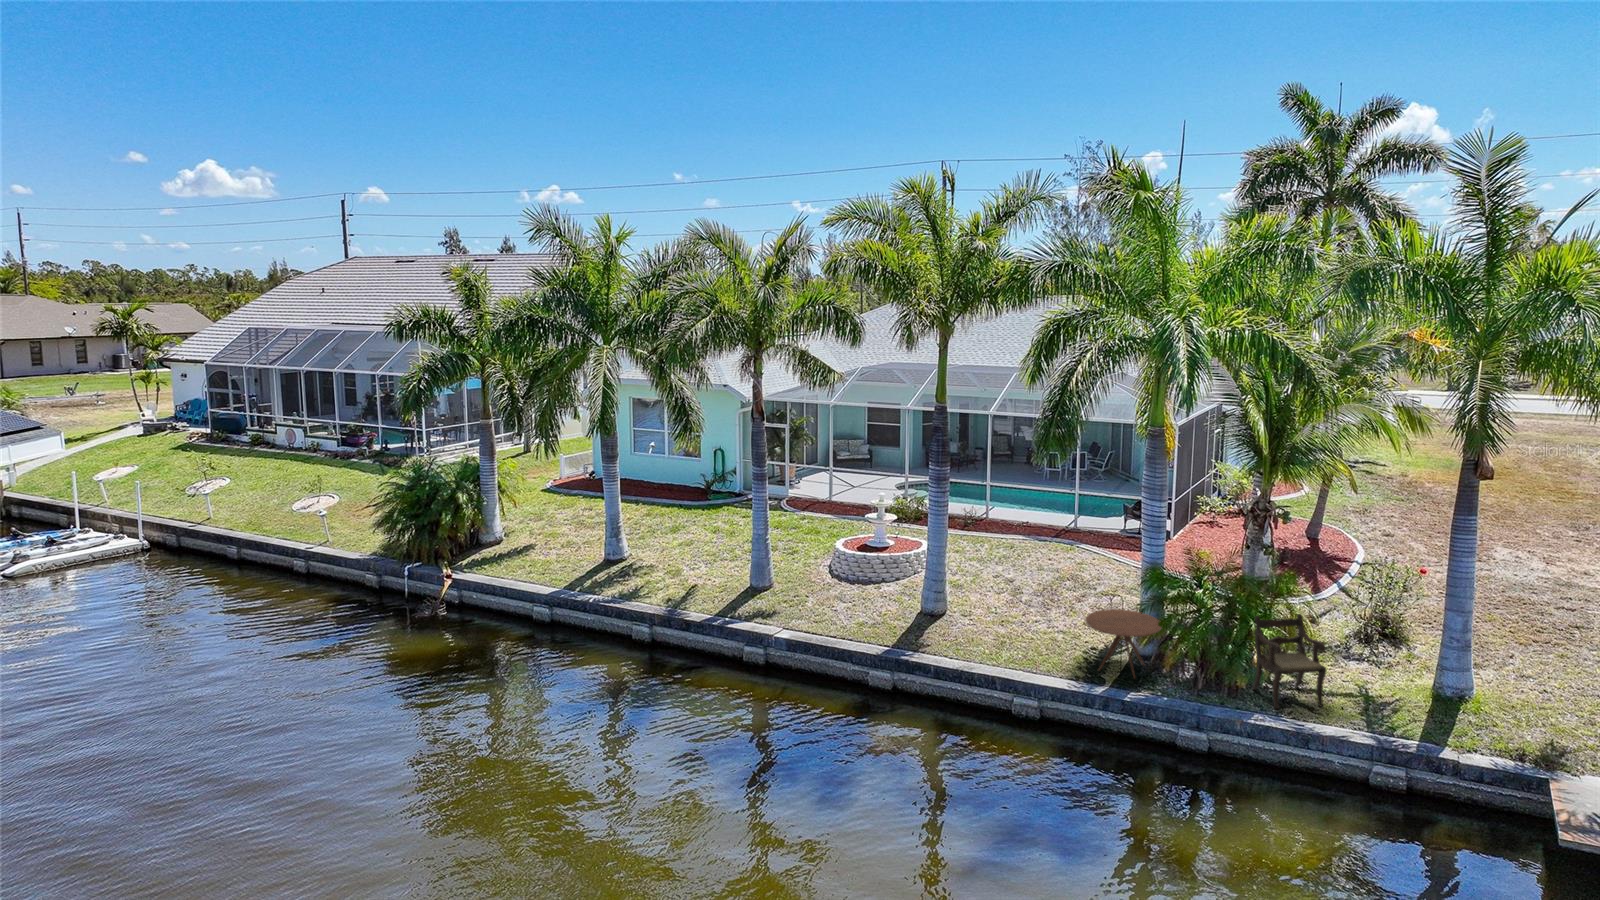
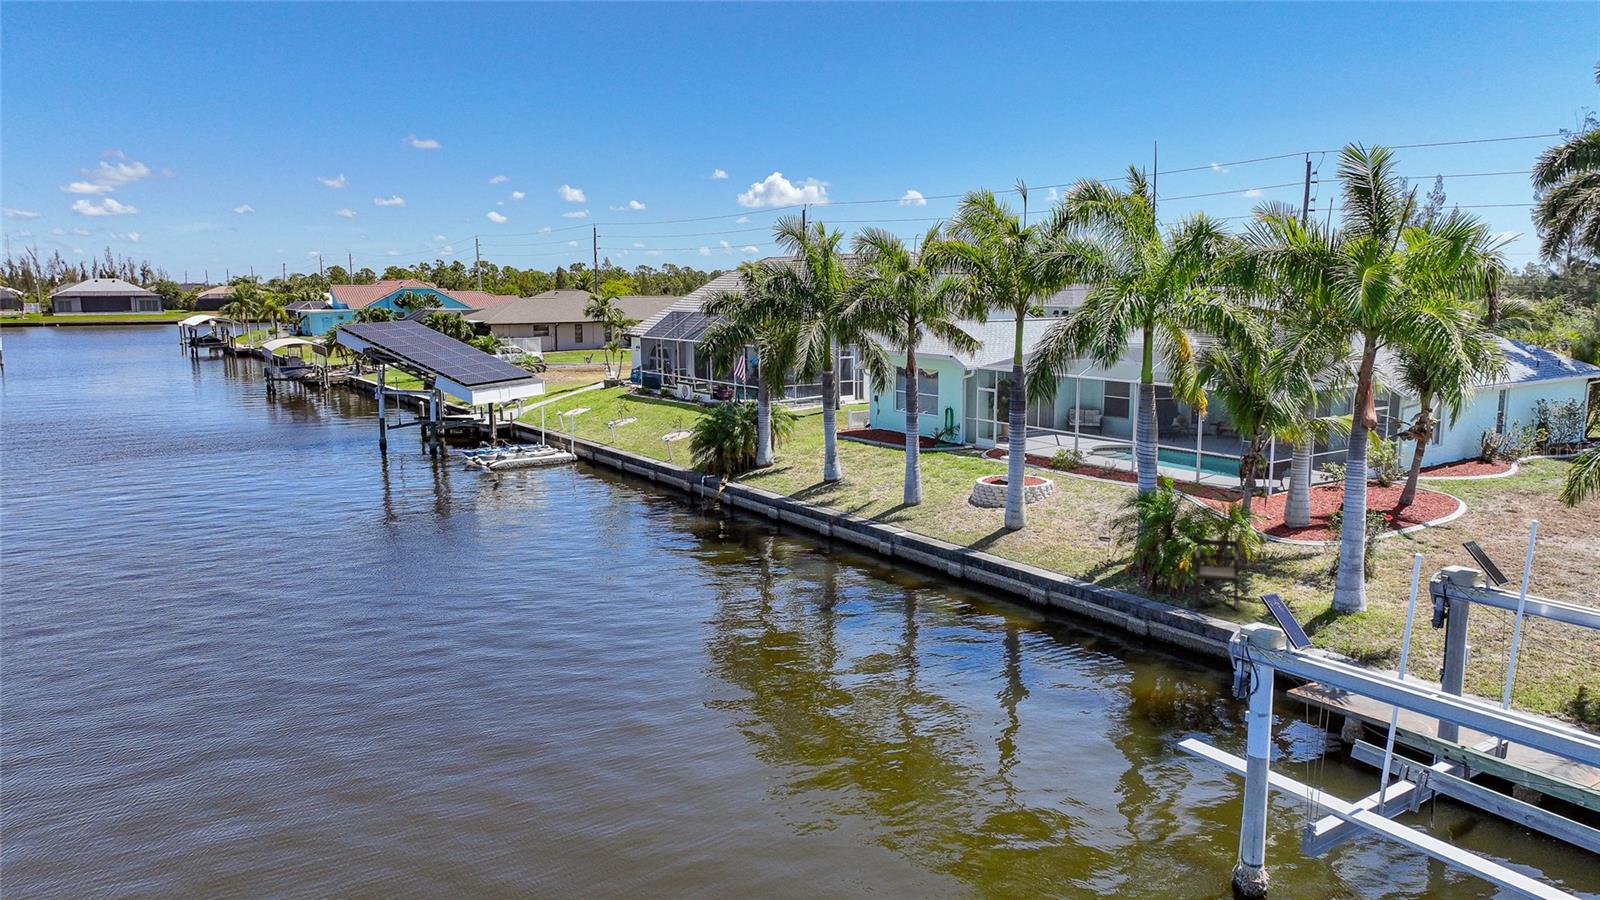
round table: present [1086,609,1162,678] -> none [1082,528,1142,579]

